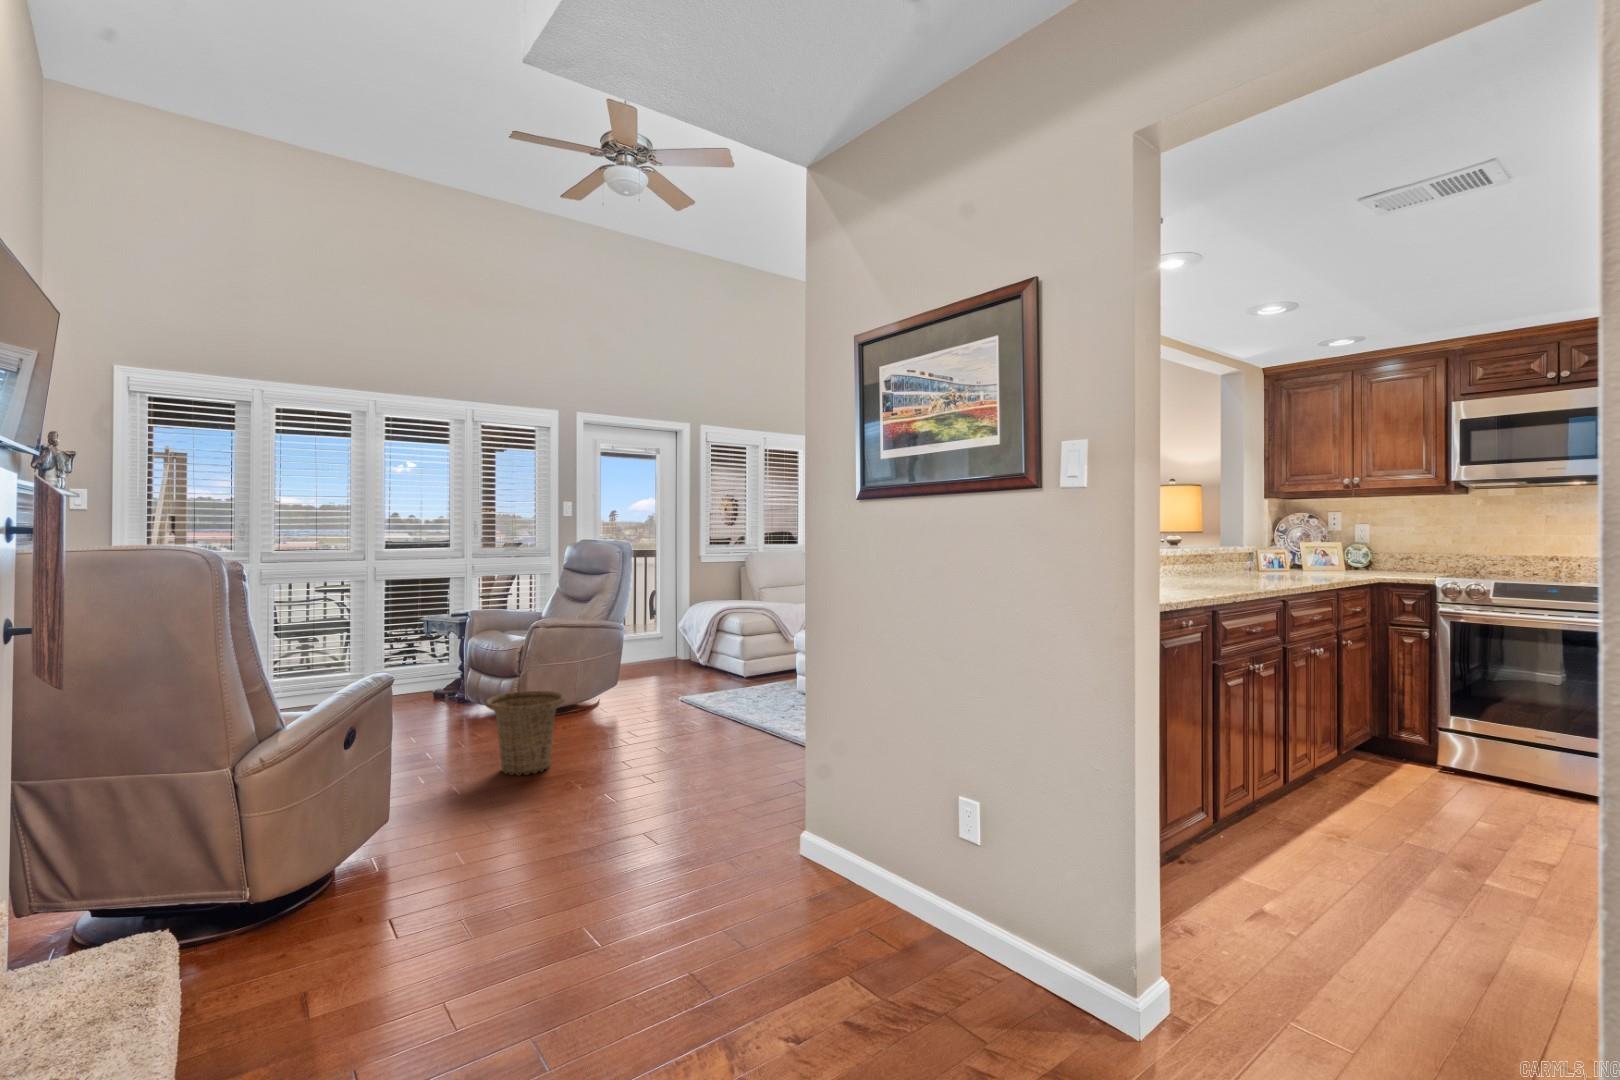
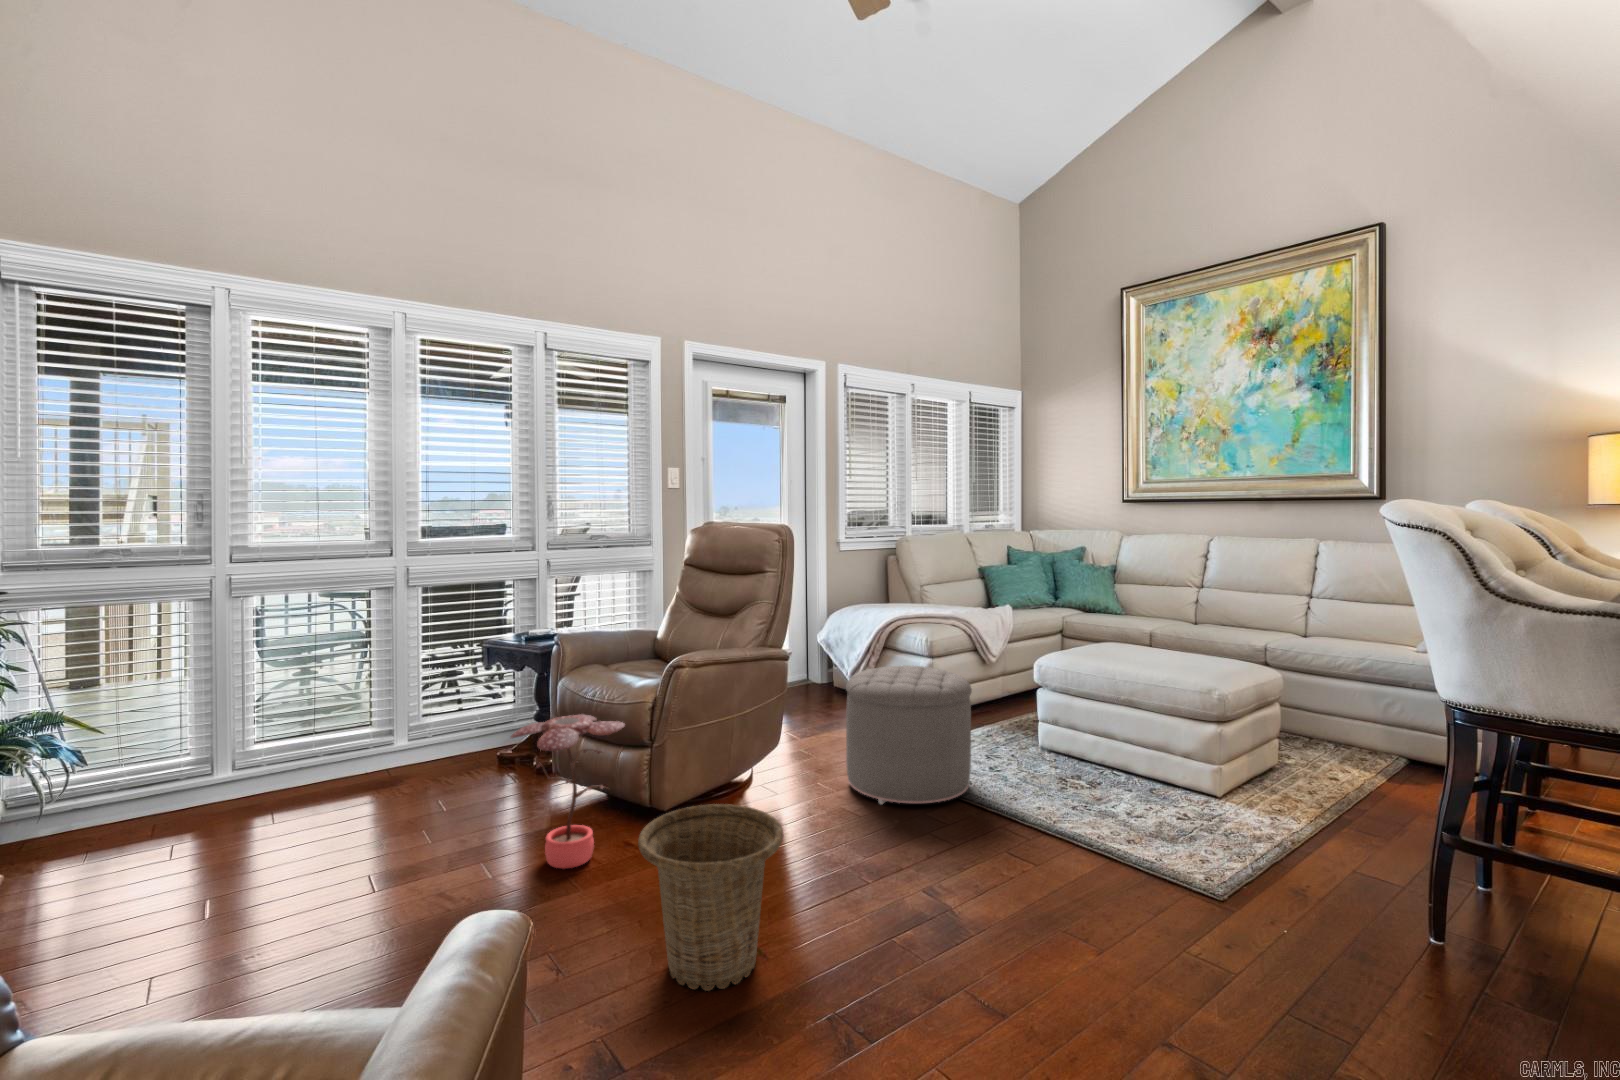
ottoman: none [653,633,734,716] -> present [846,665,972,804]
potted plant: none [429,653,499,739] -> present [511,714,625,869]

